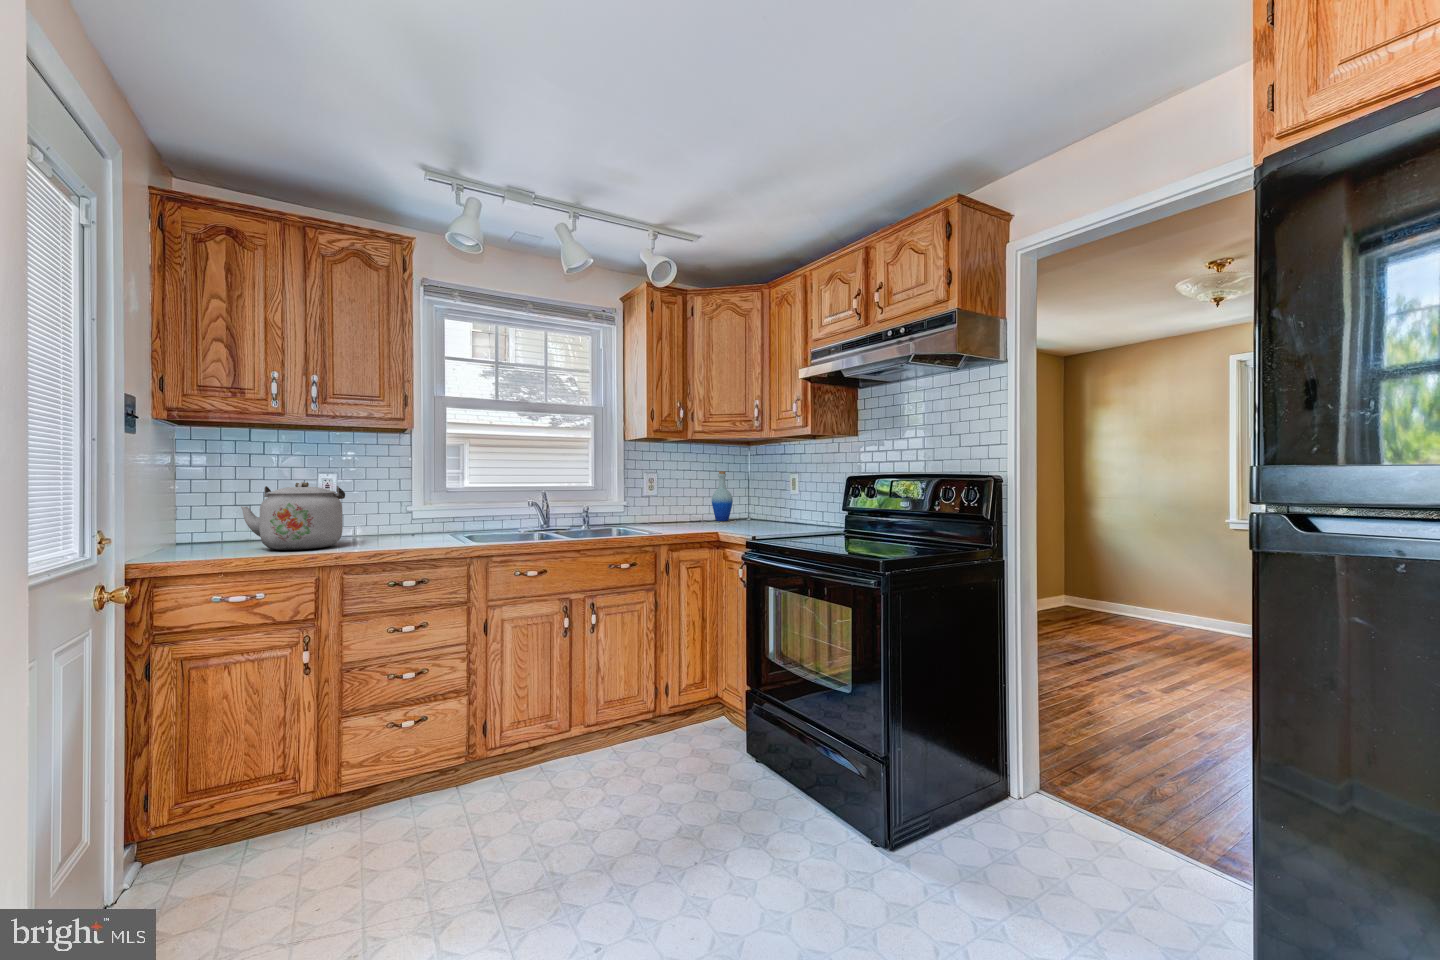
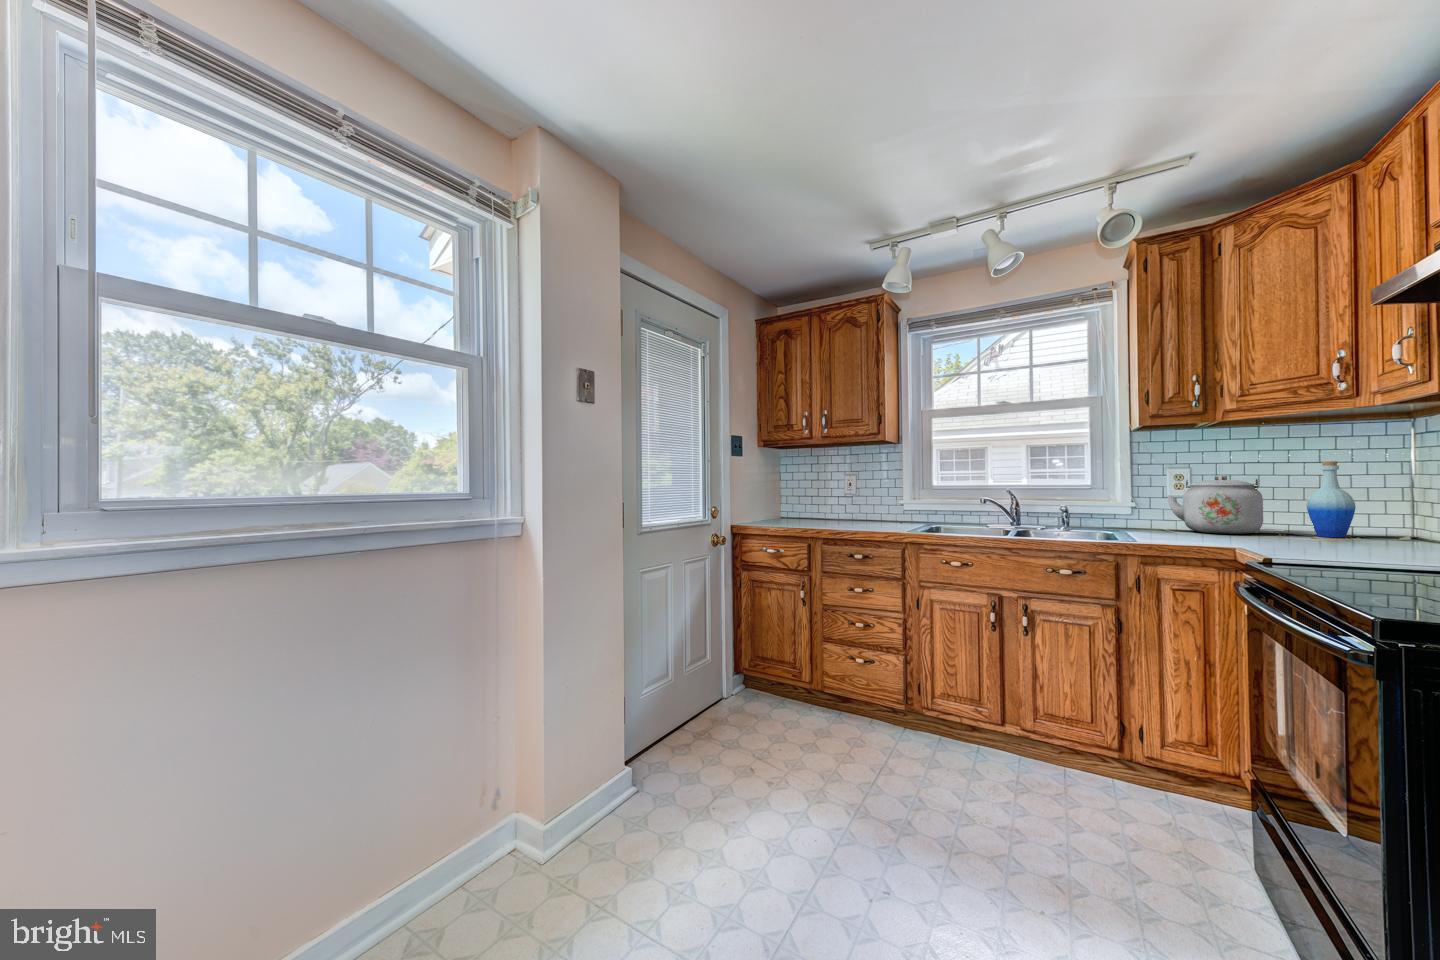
kettle: present [241,482,345,550] -> present [1167,476,1263,534]

